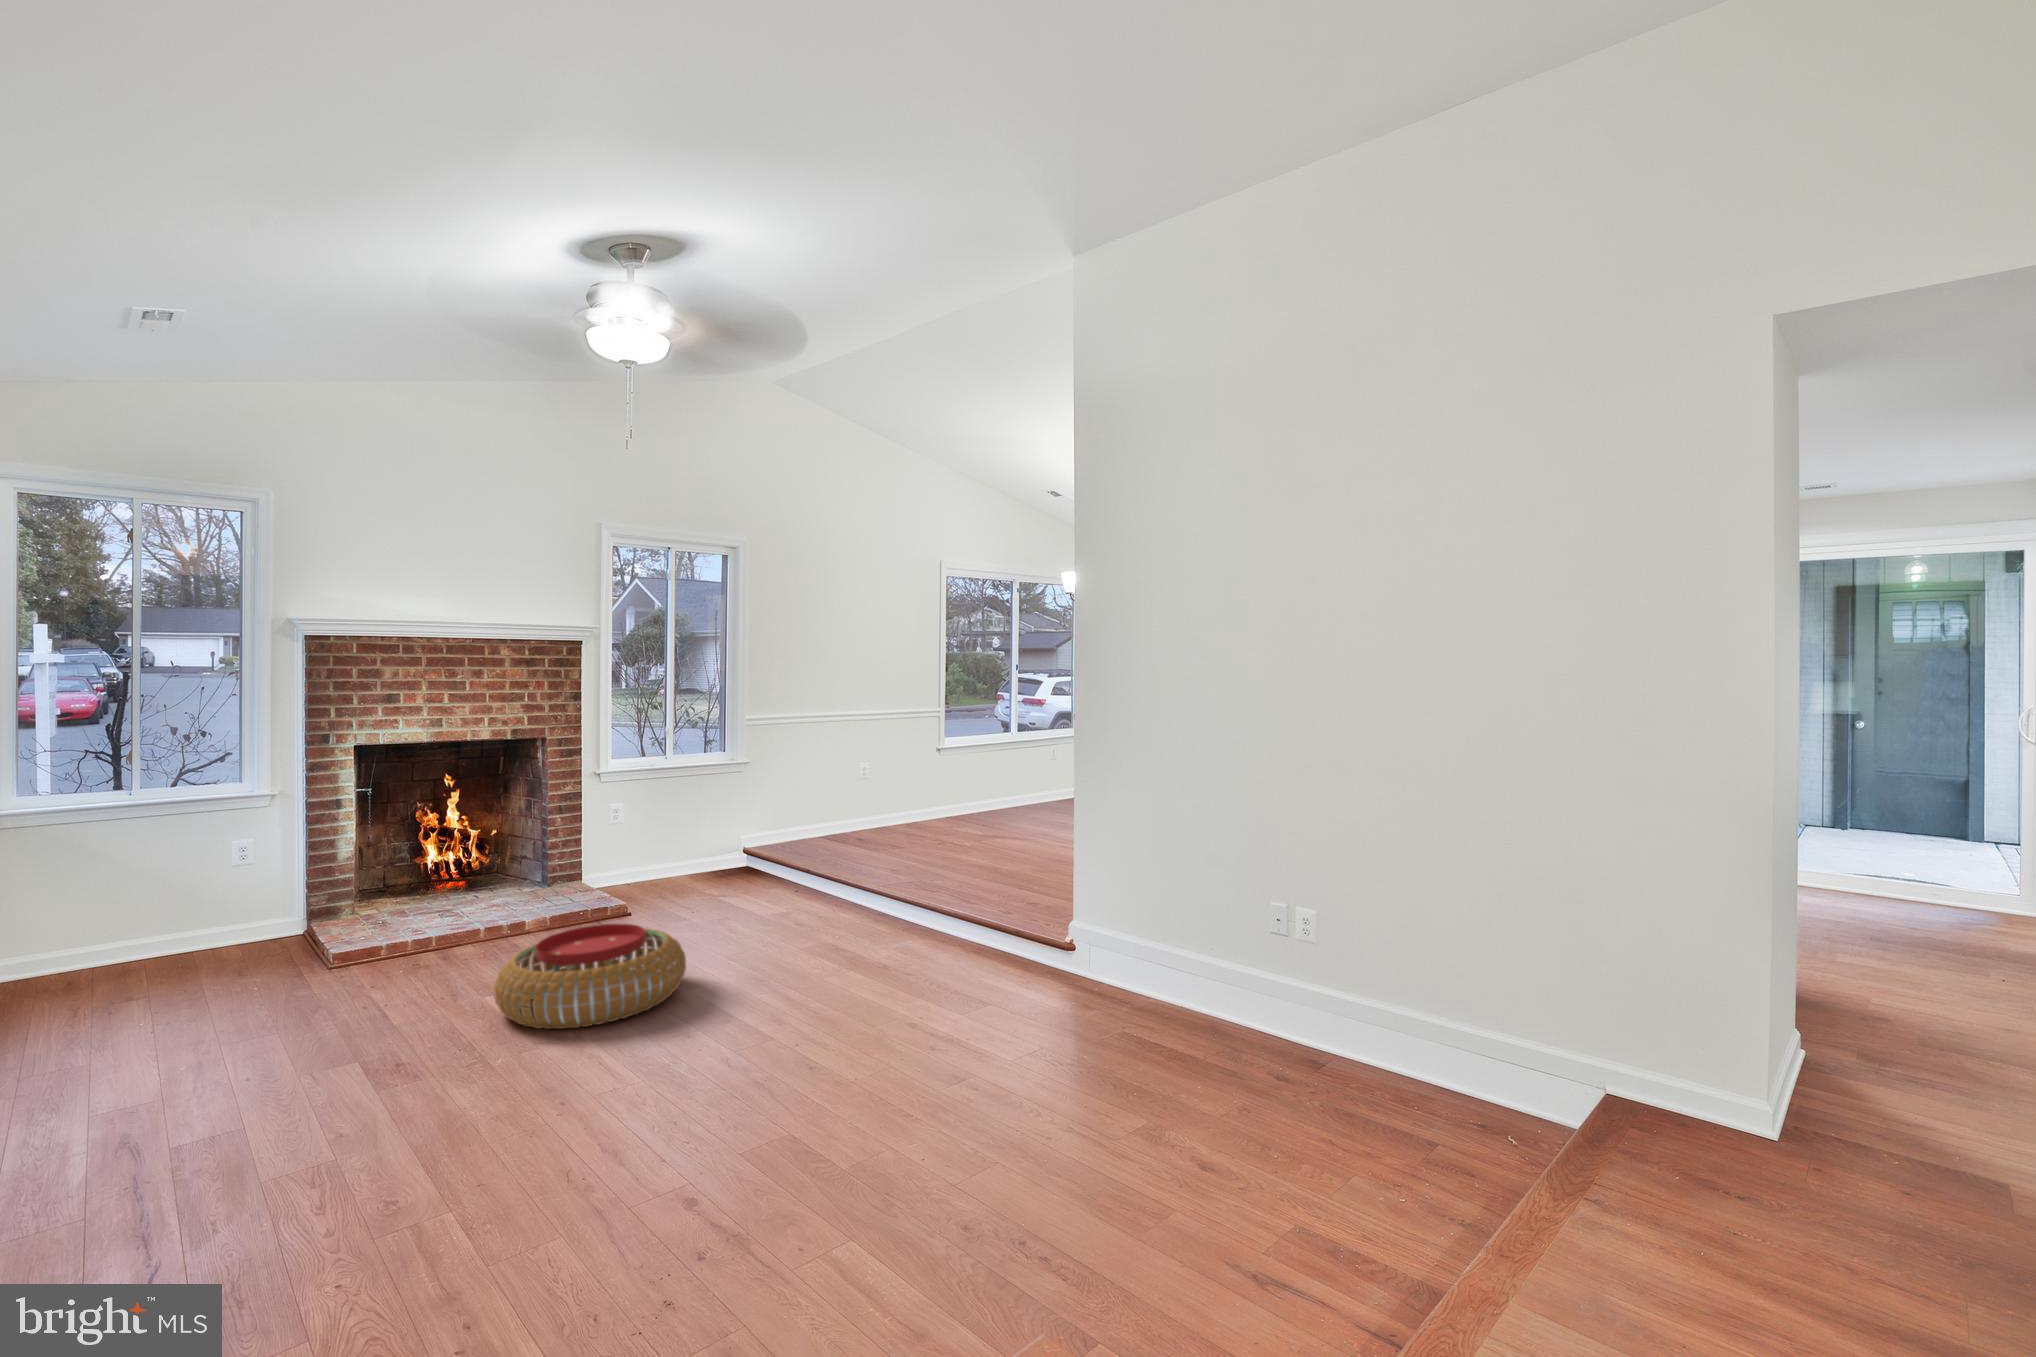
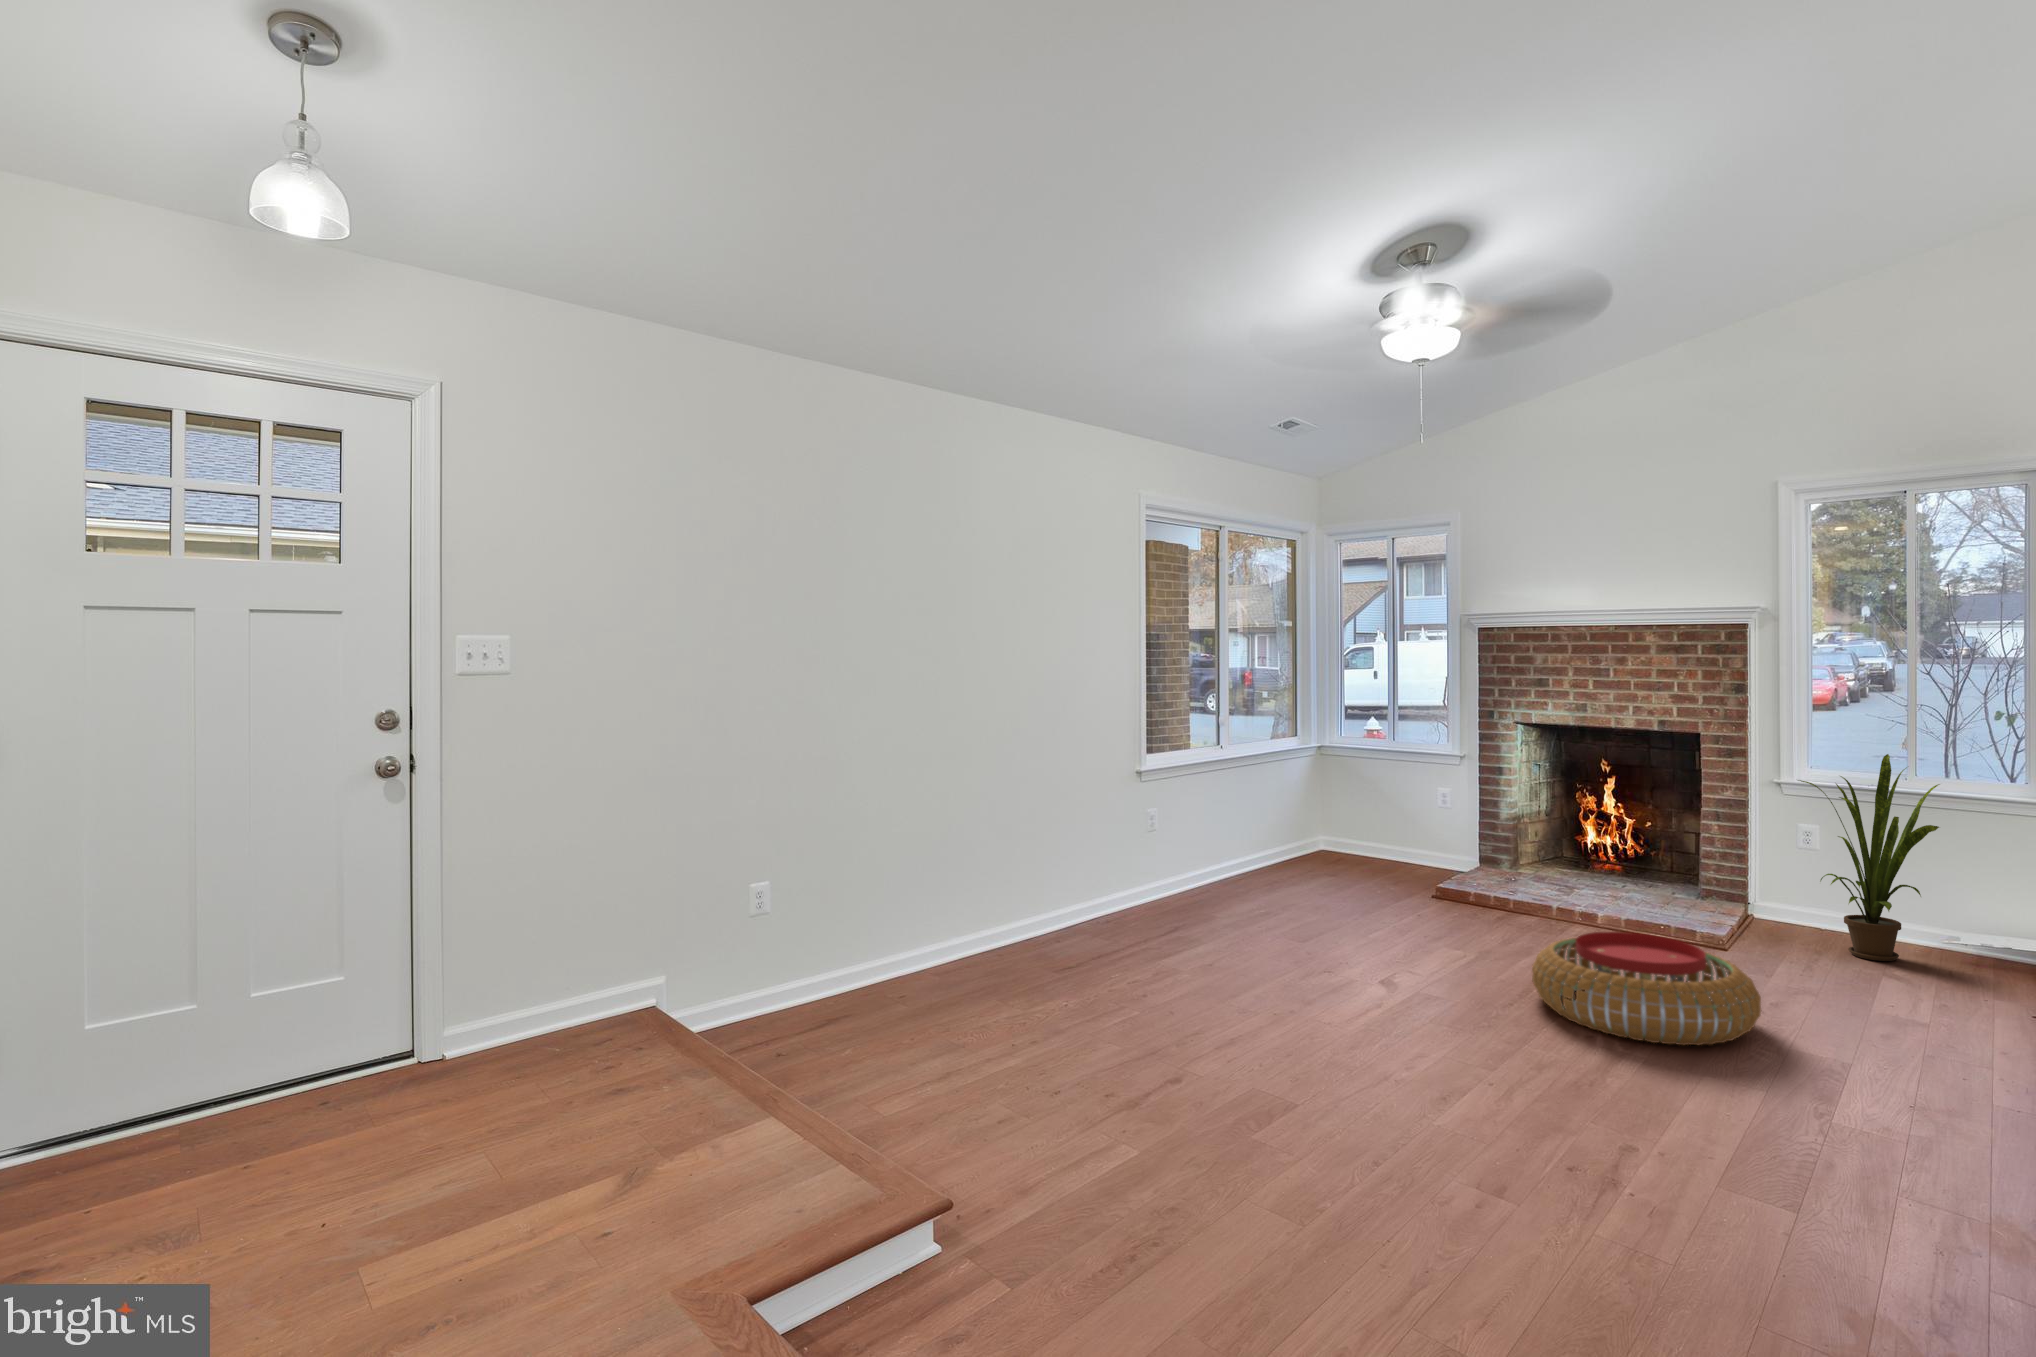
house plant: none [629,744,722,905] -> present [1798,754,1940,961]

